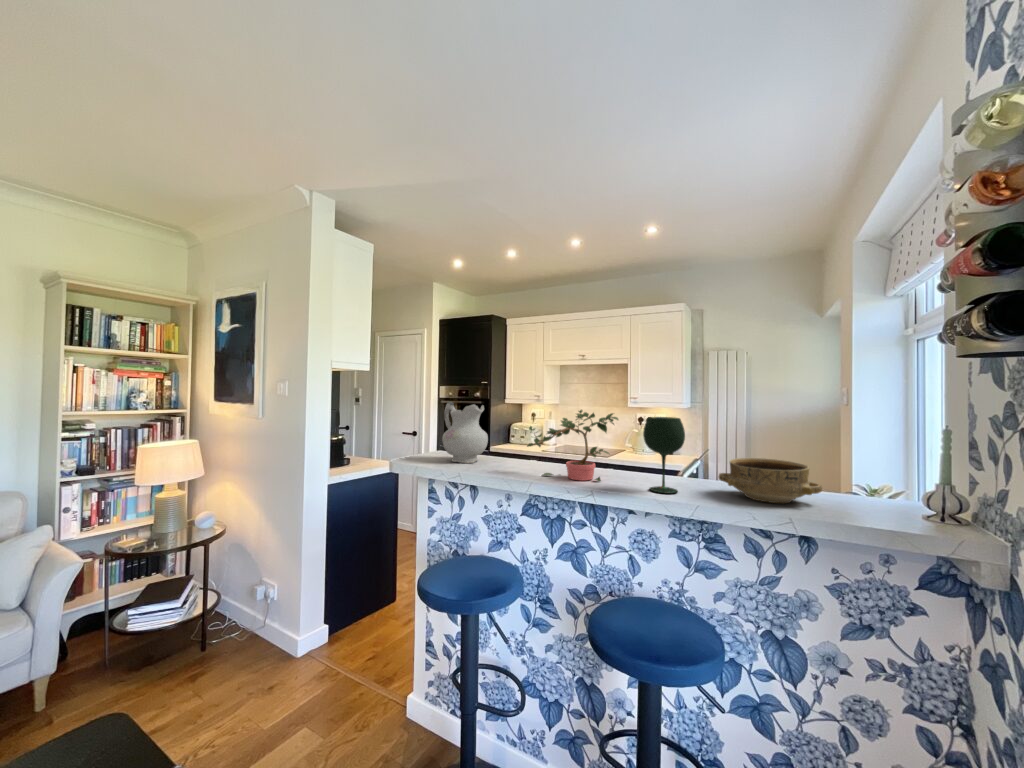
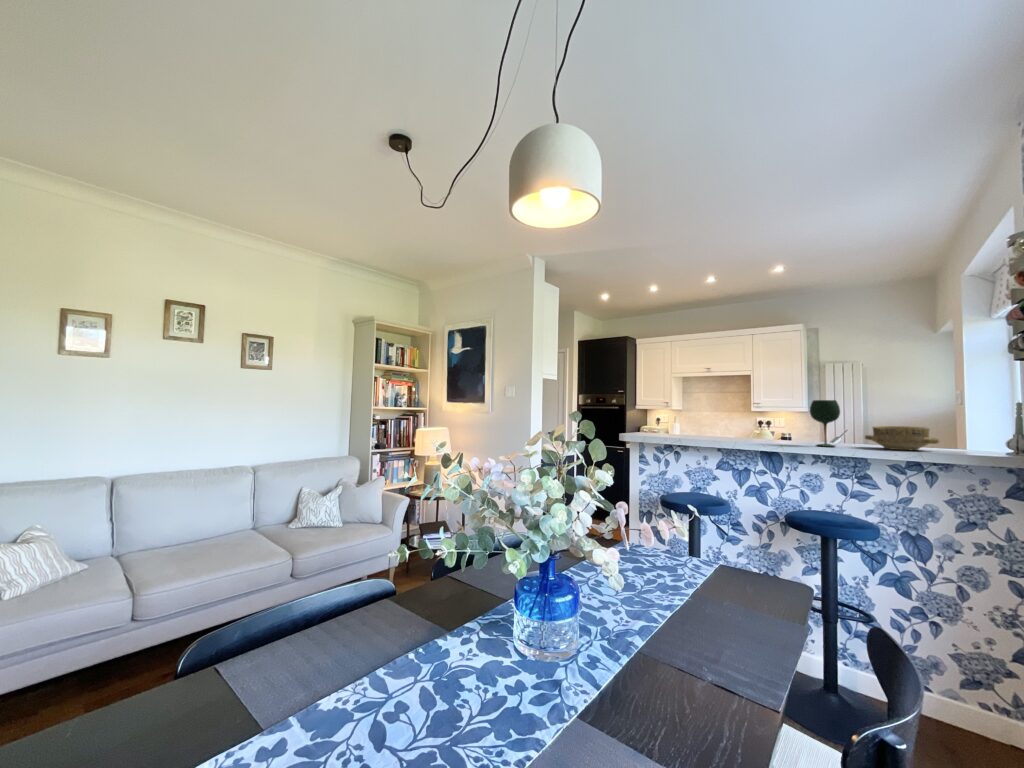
ceramic pitcher: present [442,402,488,463] -> none [647,397,682,437]
potted plant: present [527,410,618,481] -> none [718,398,791,443]

